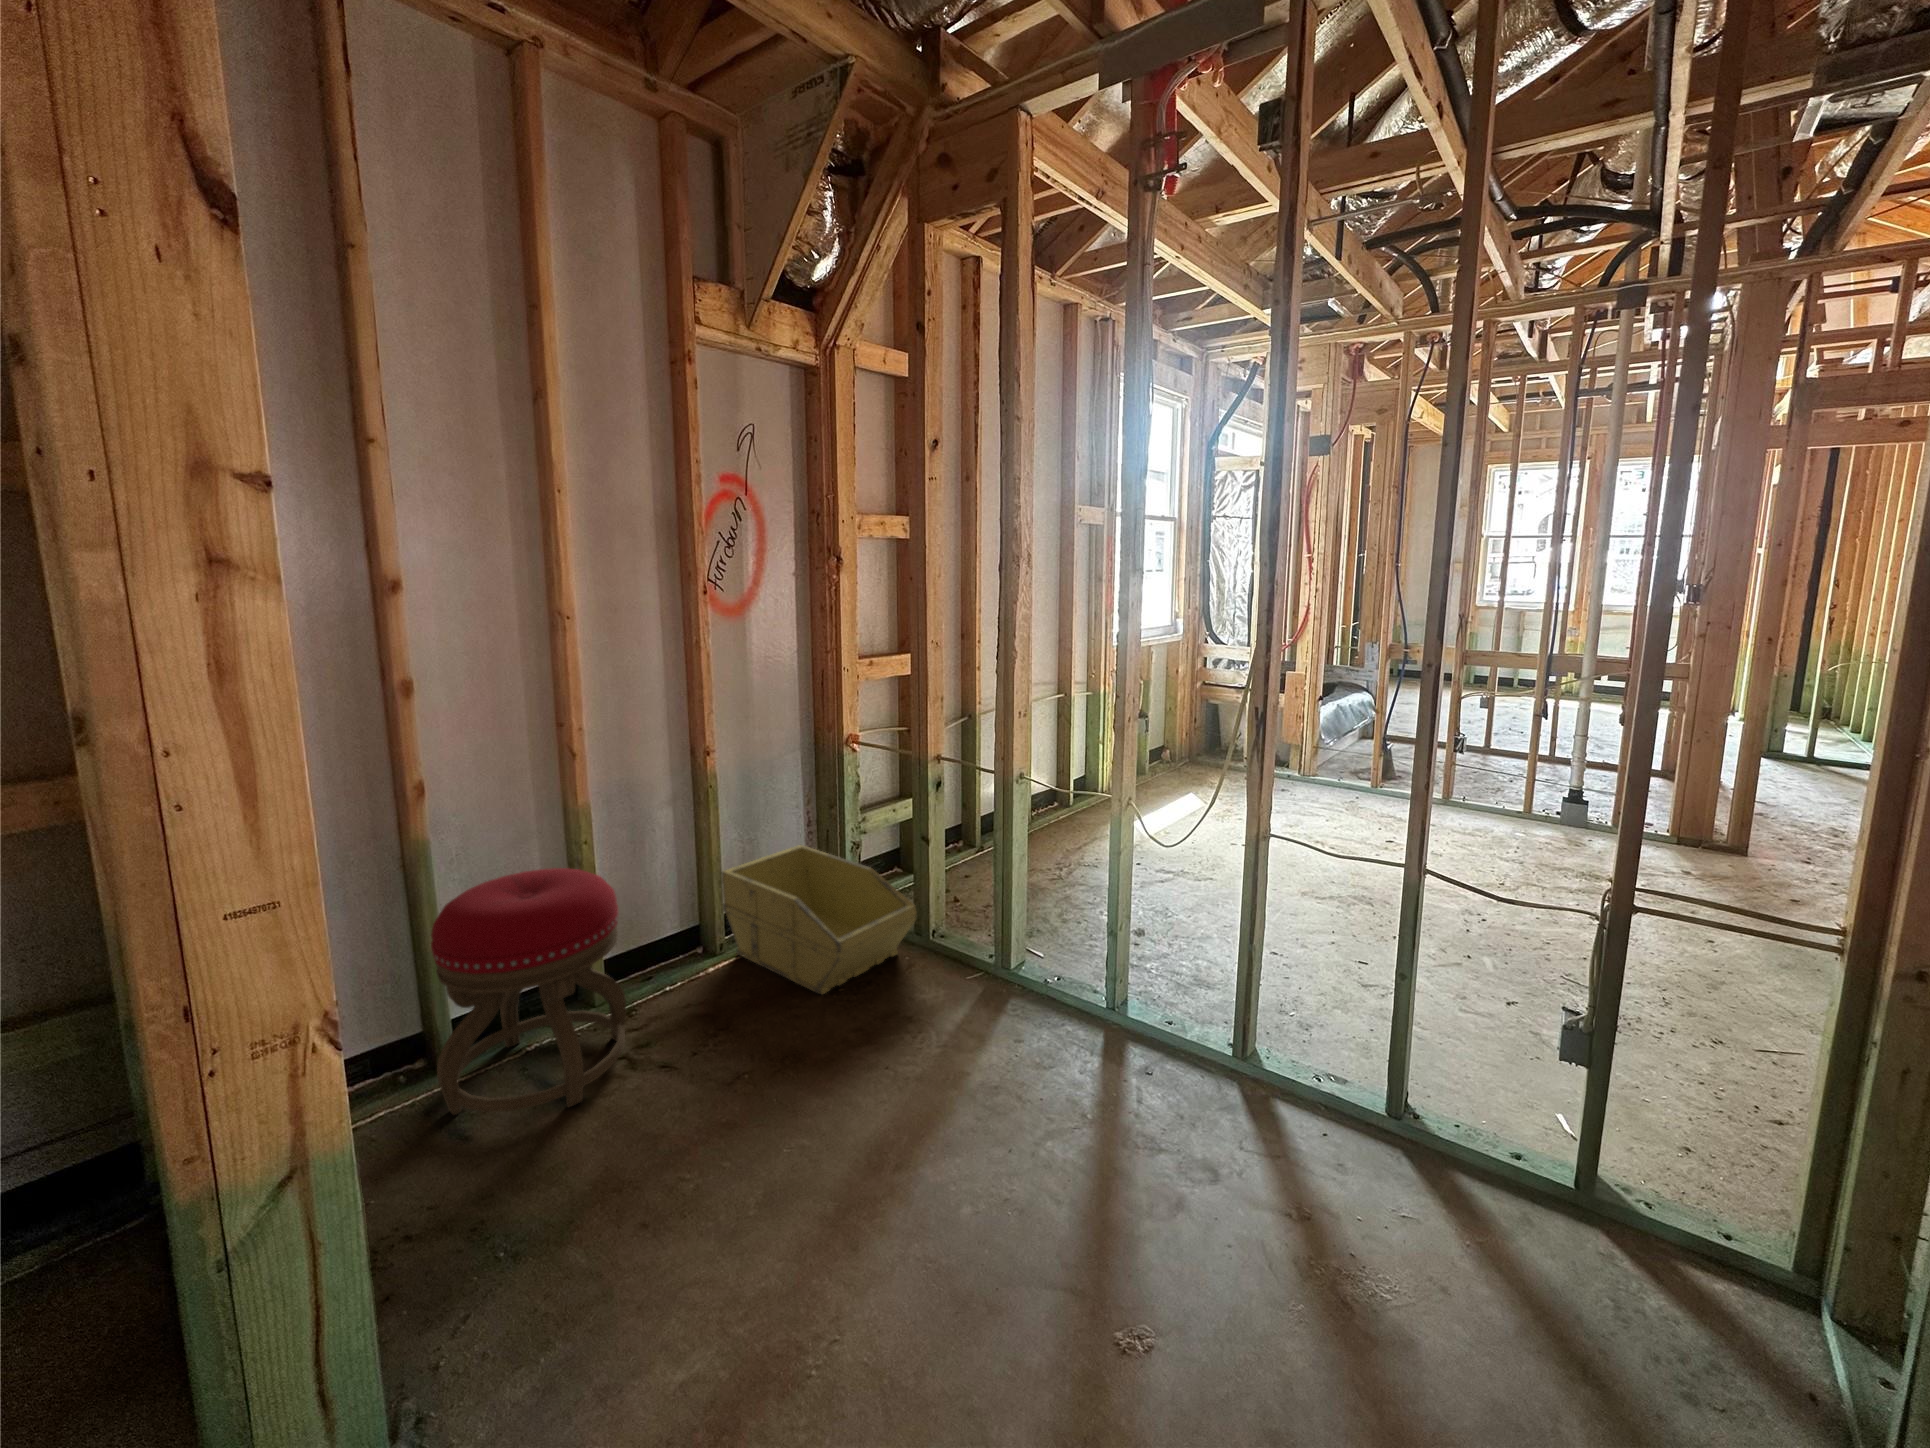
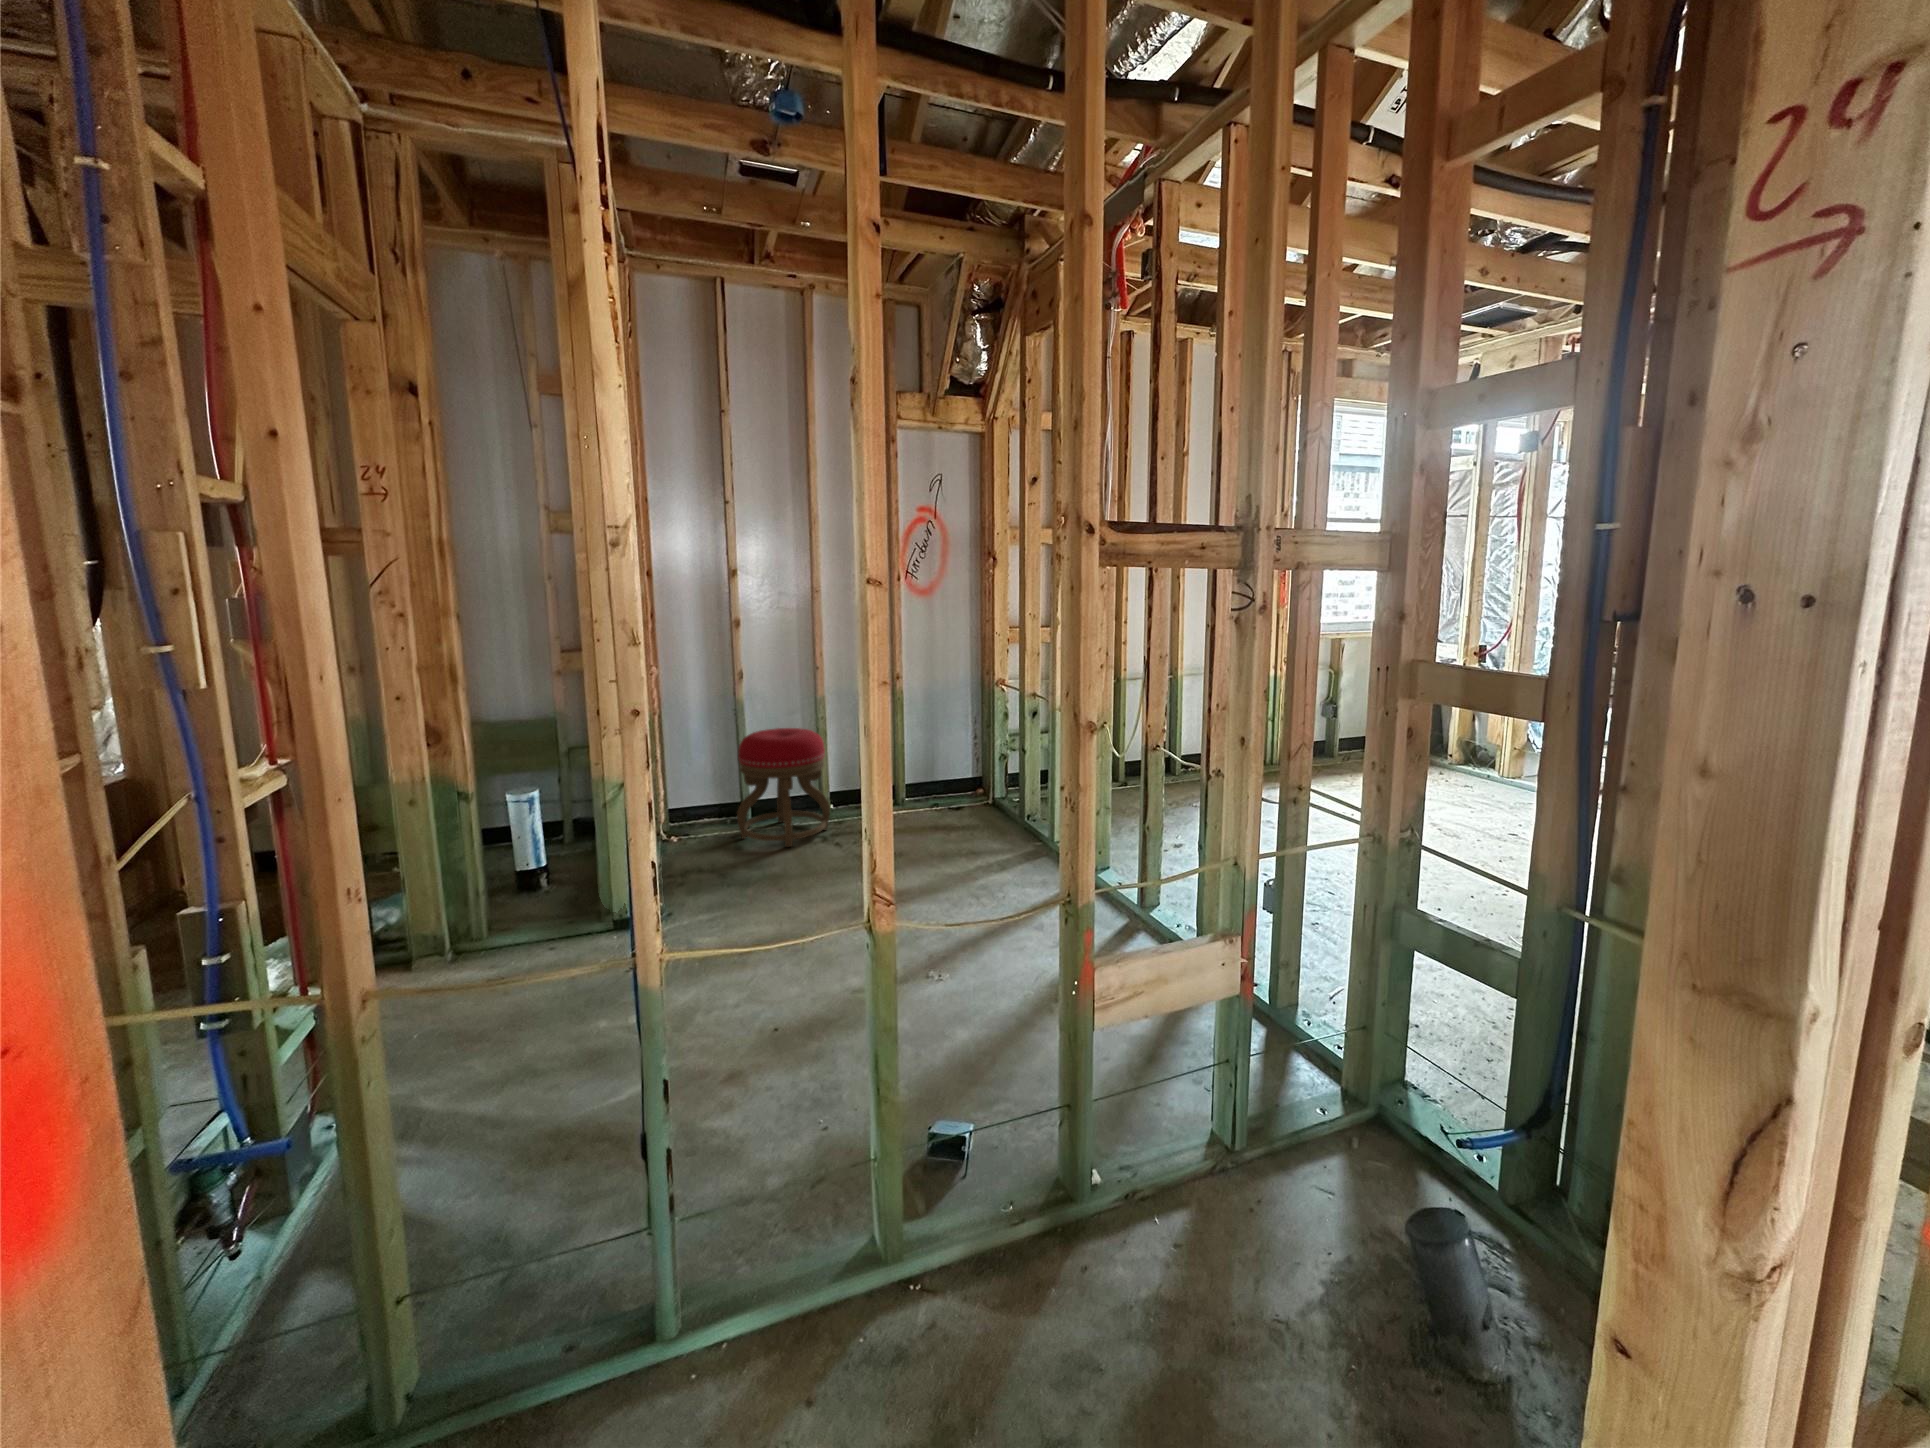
storage bin: present [722,845,917,994] -> none [908,751,1006,834]

